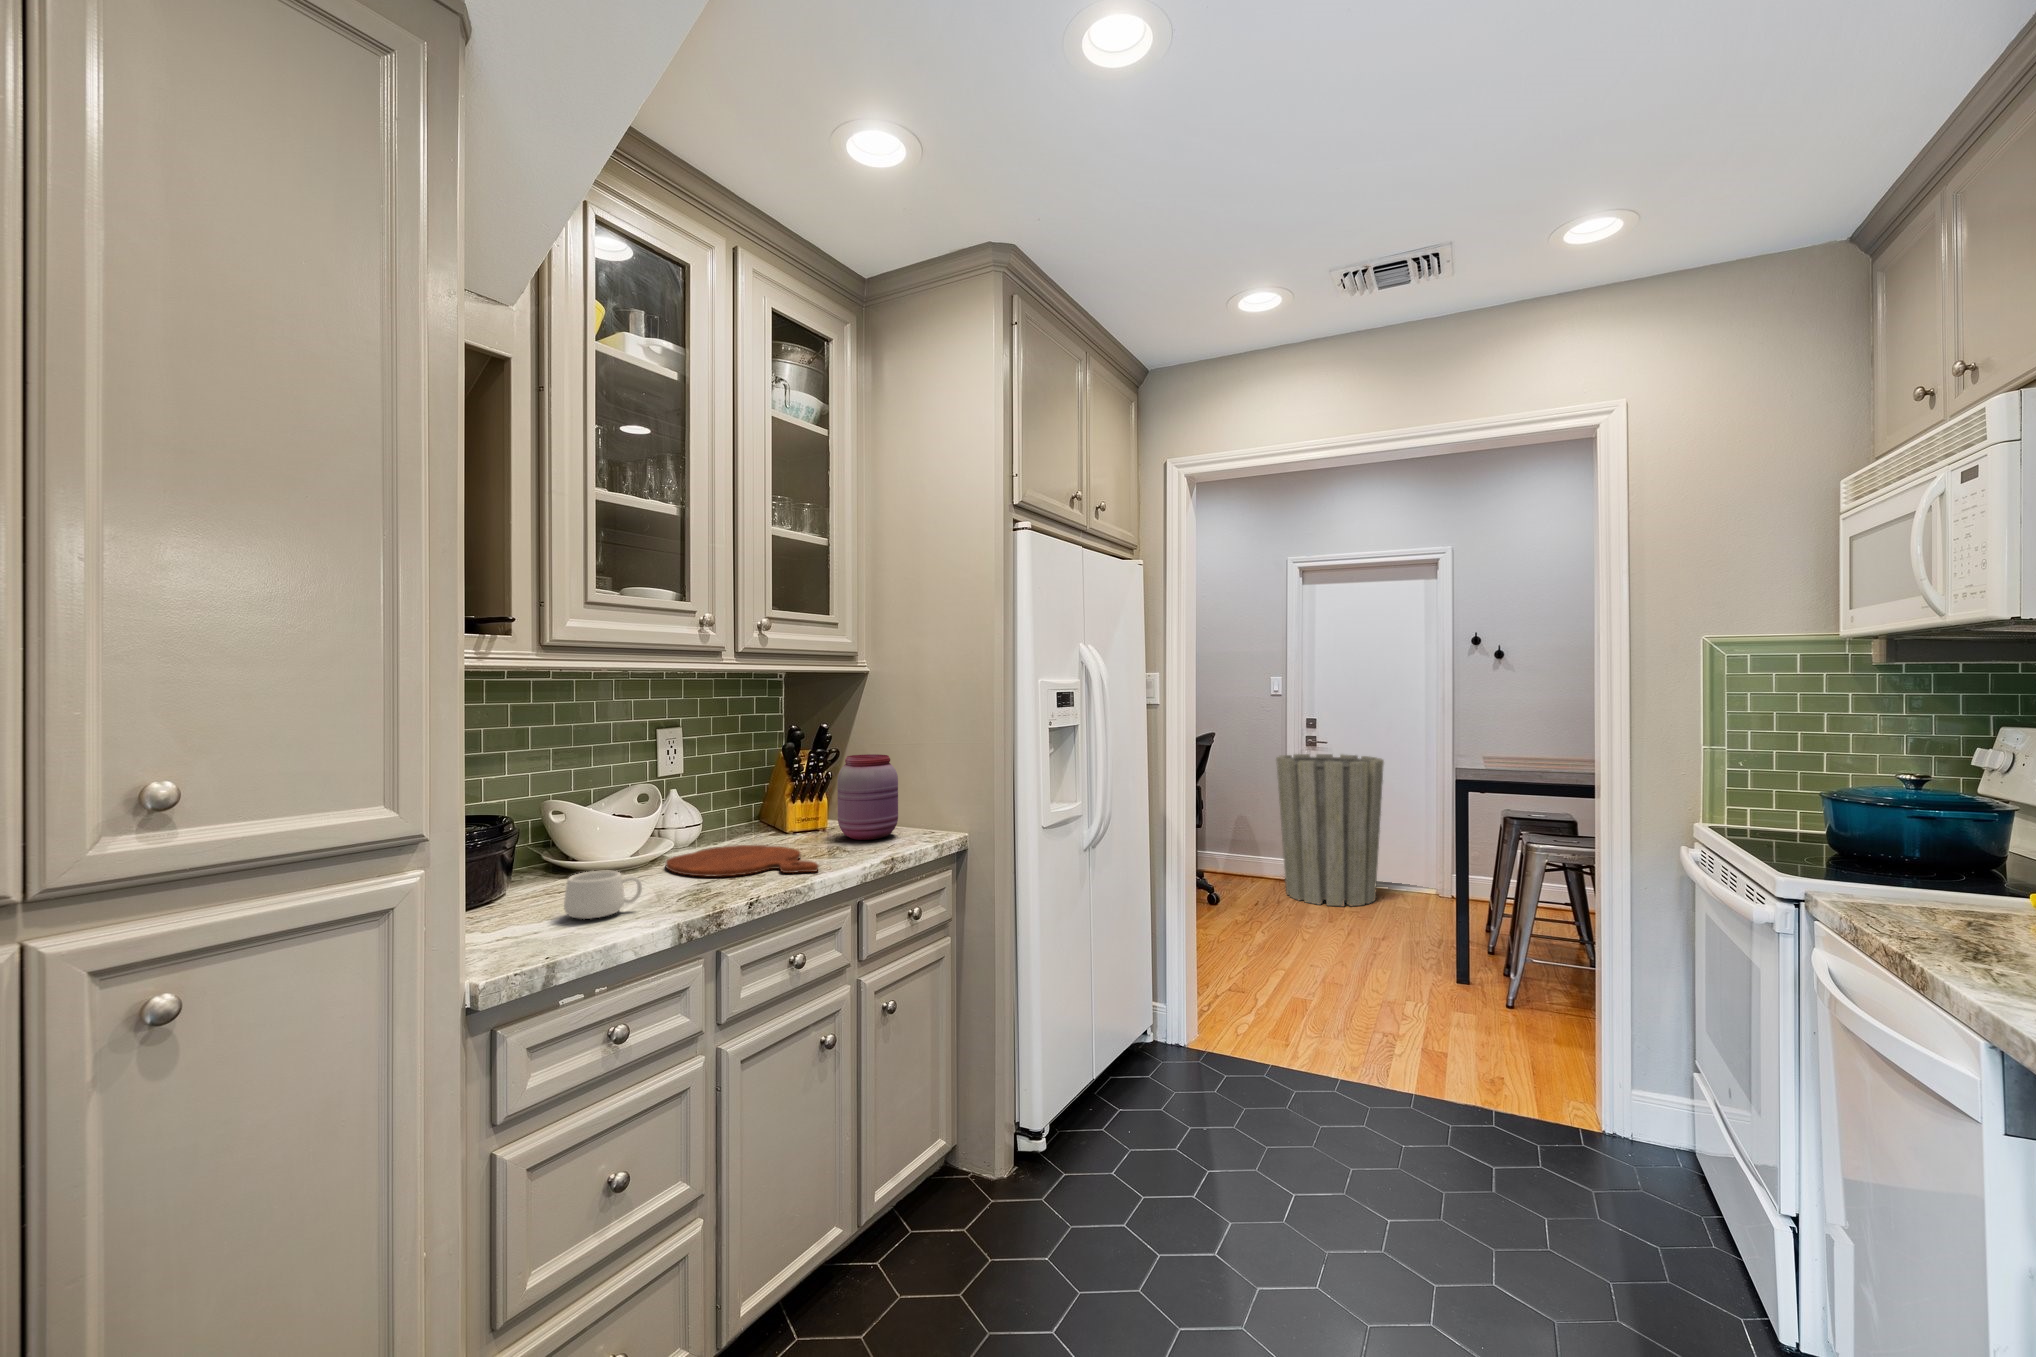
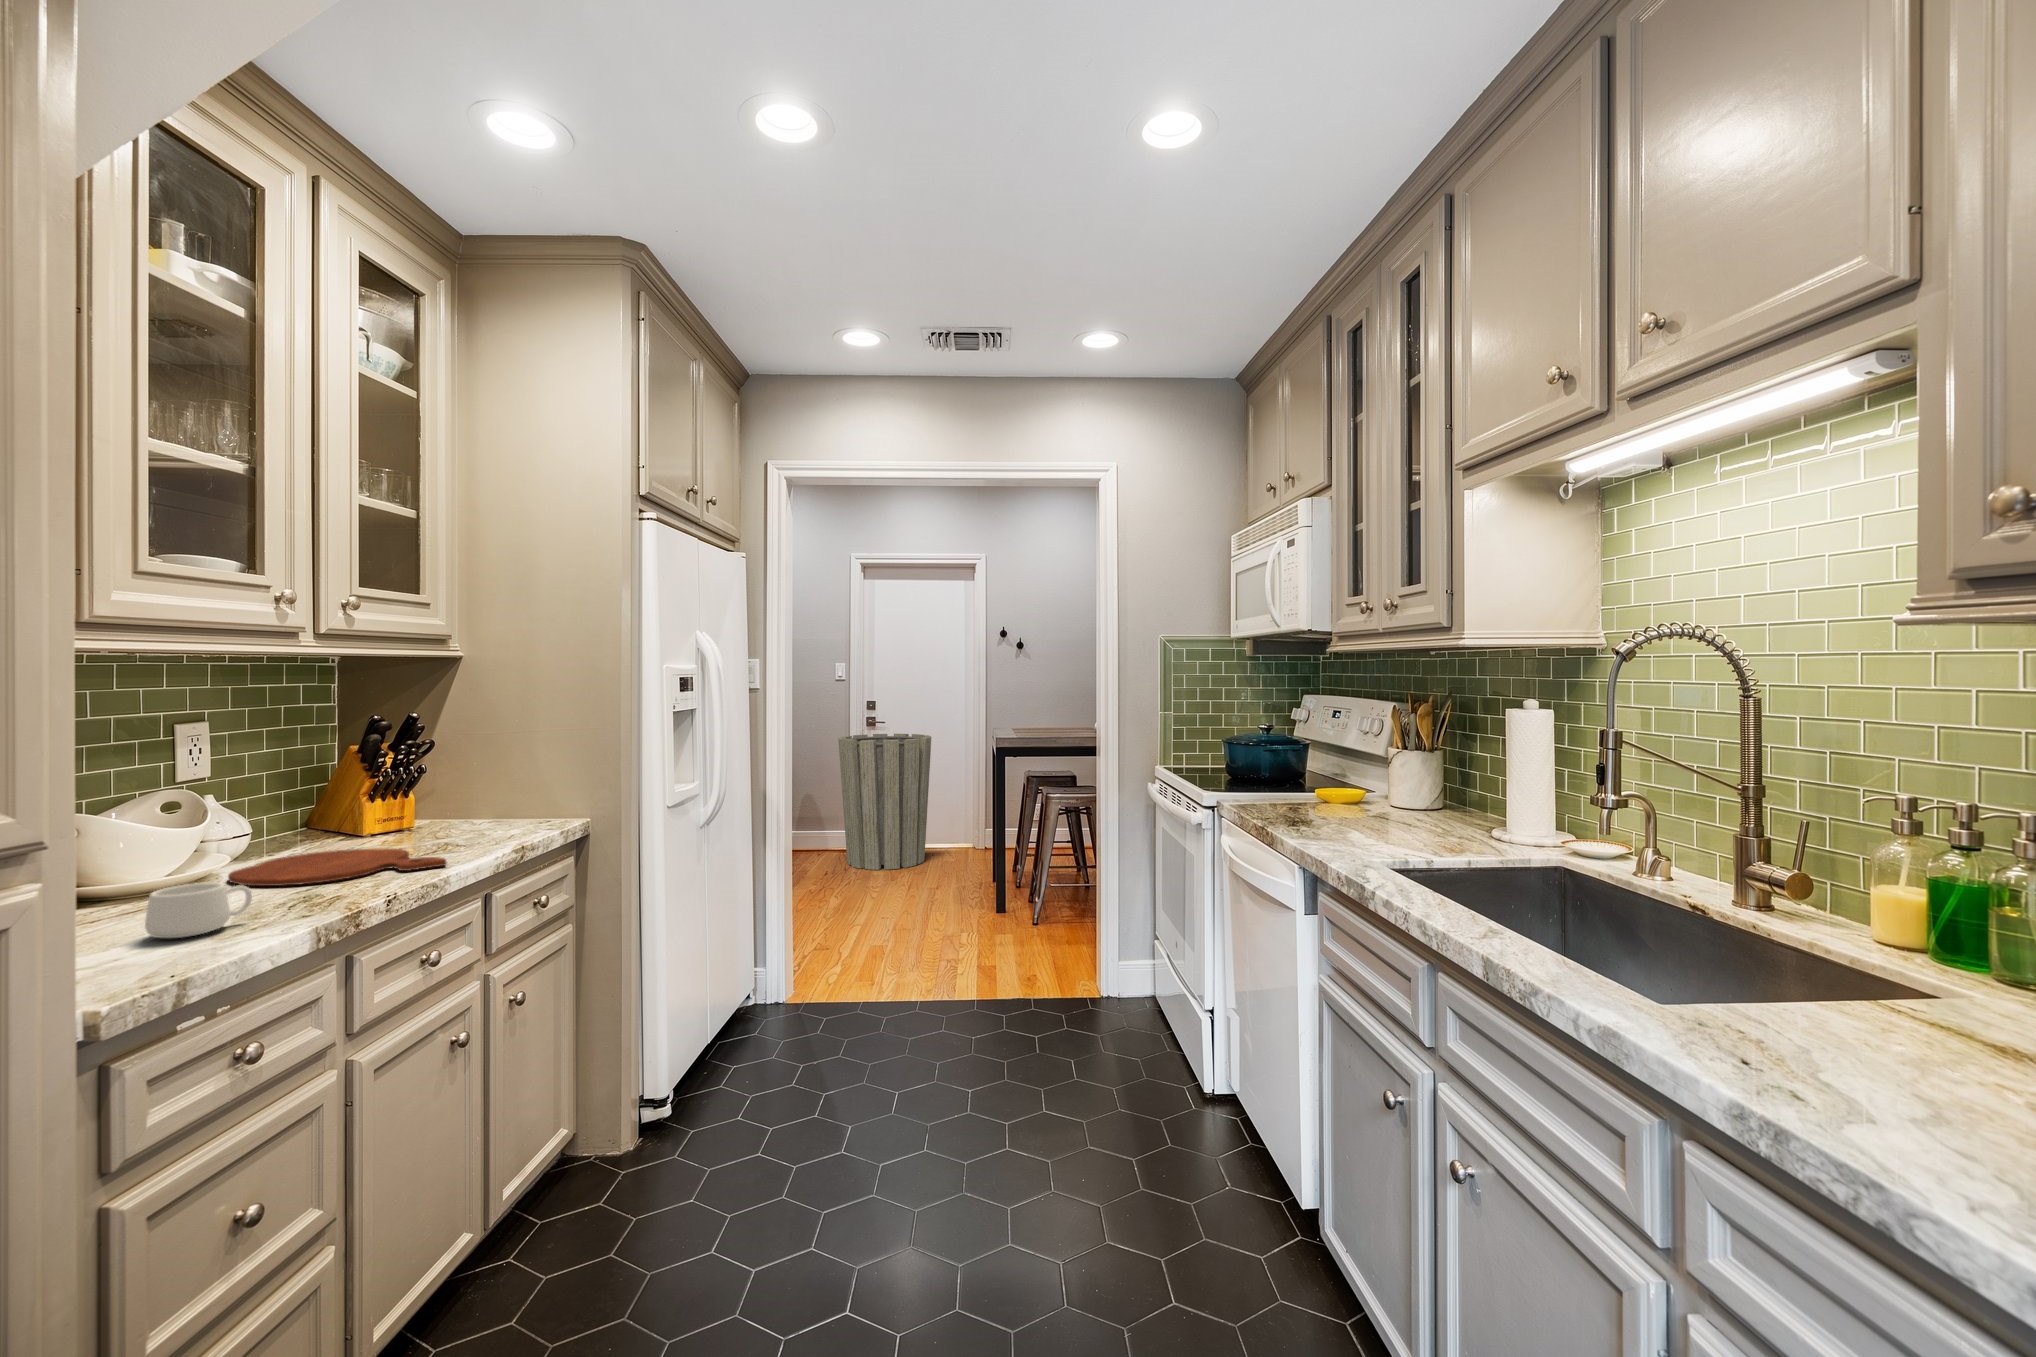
jar: present [838,754,898,840] -> none [434,745,509,835]

